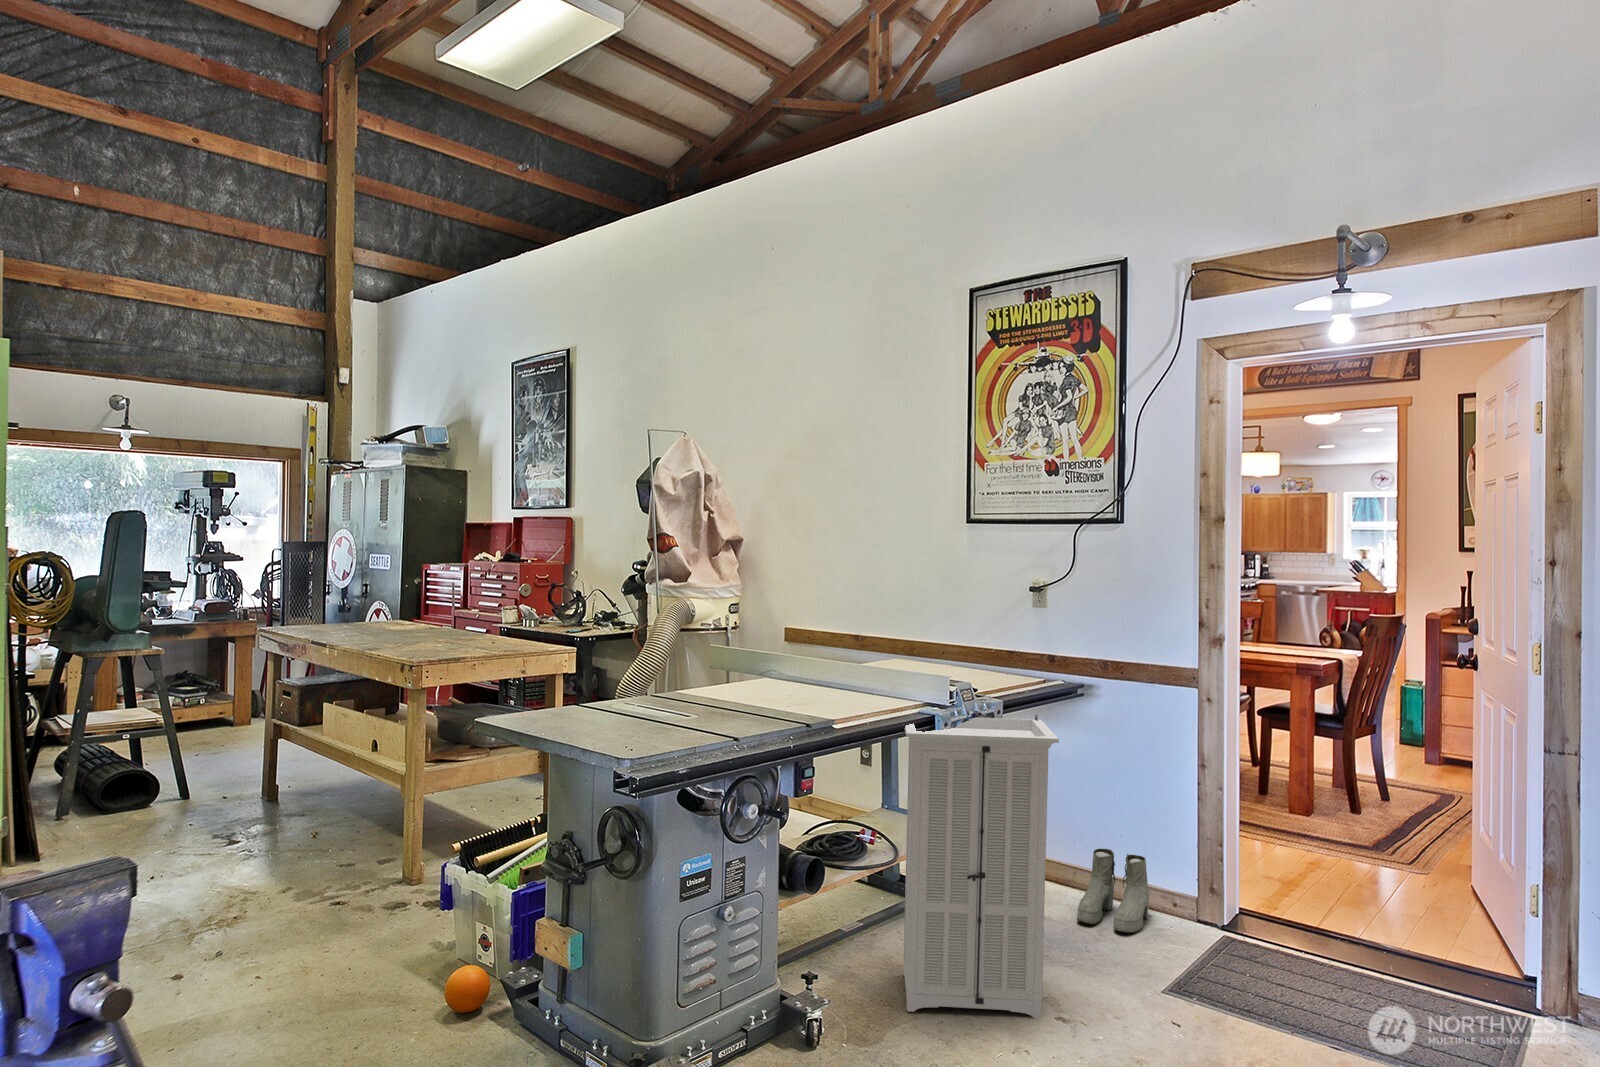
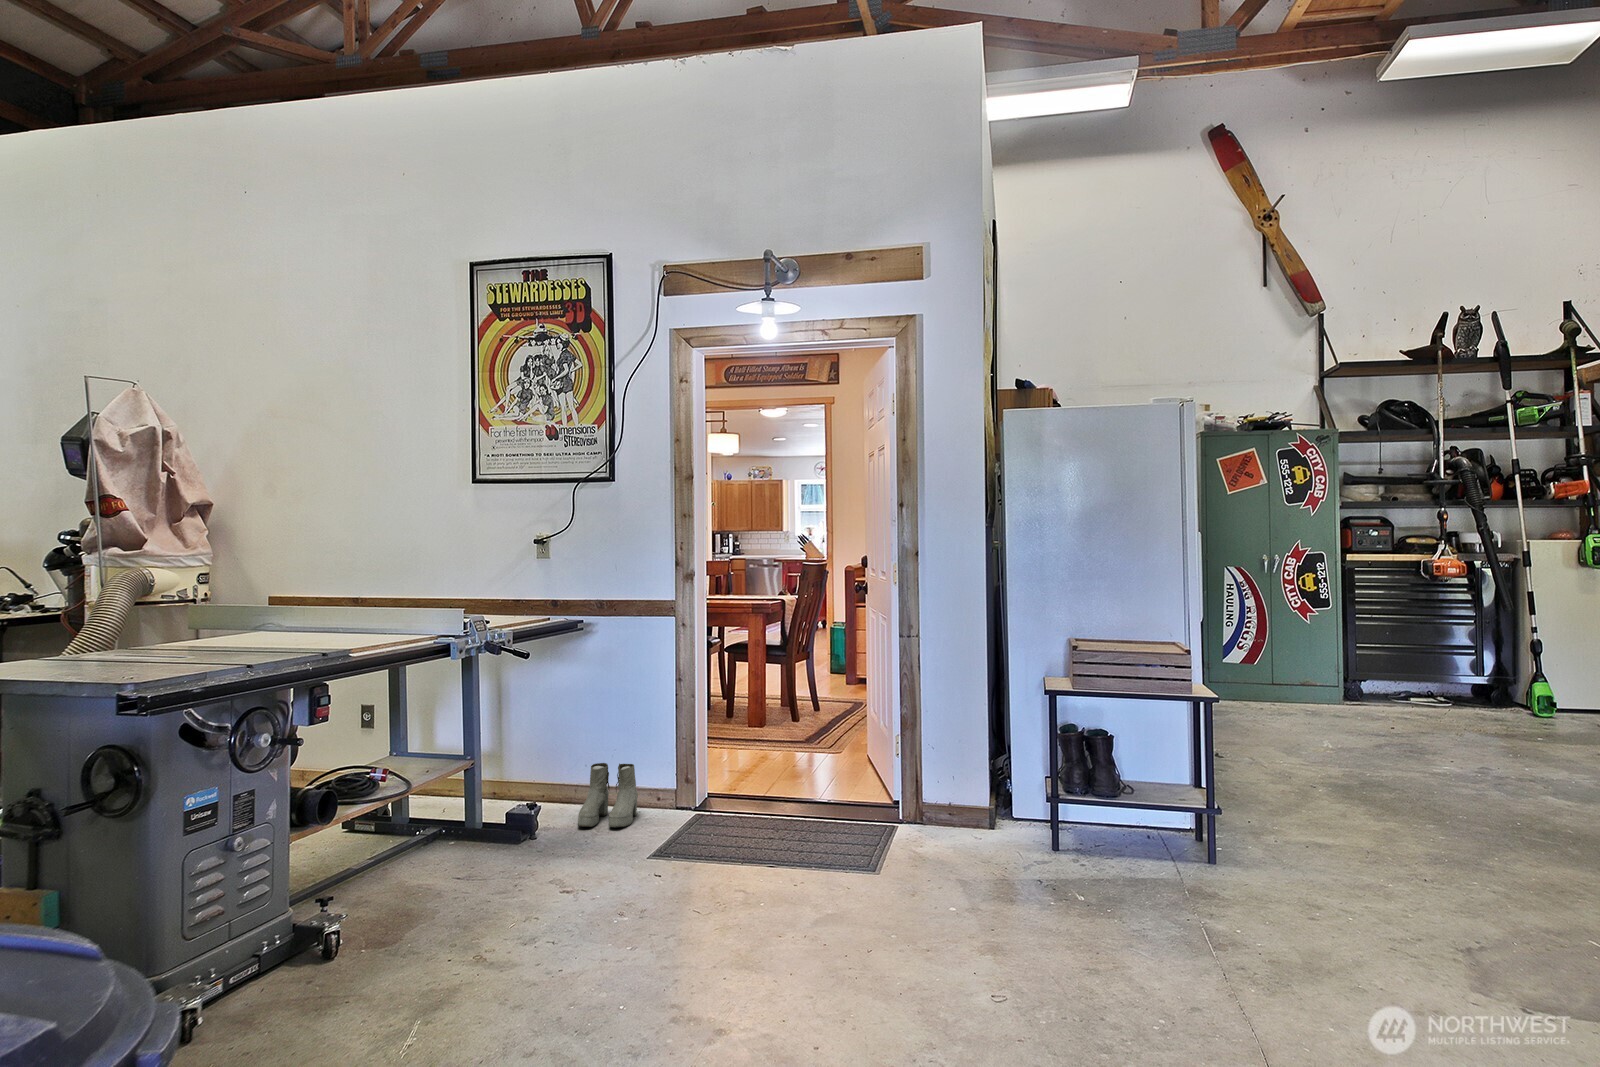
storage cabinet: present [903,715,1059,1018] -> none [414,641,561,918]

